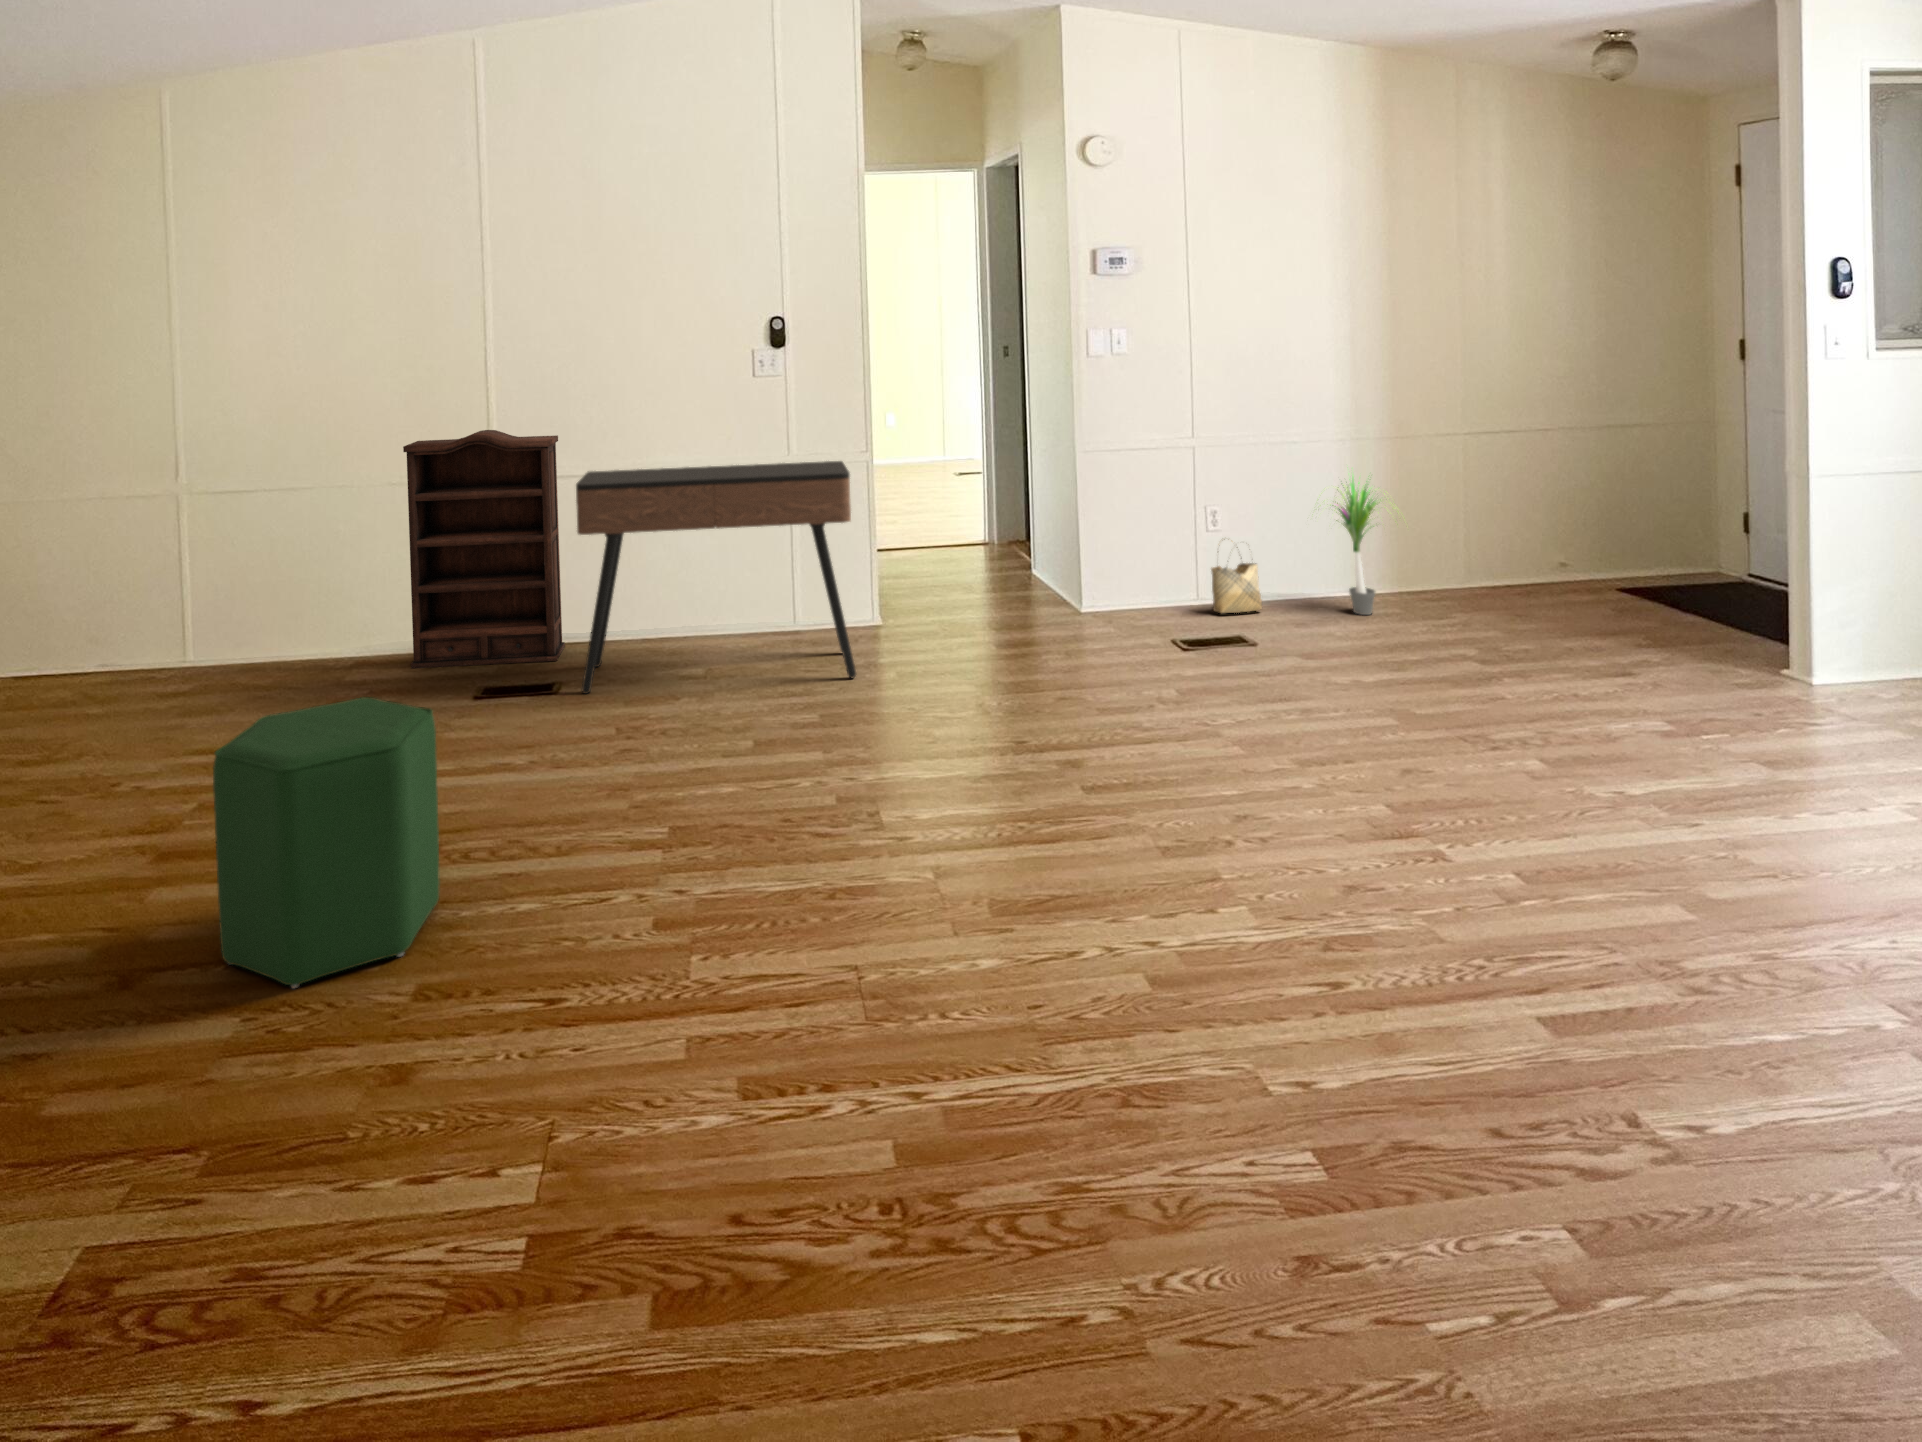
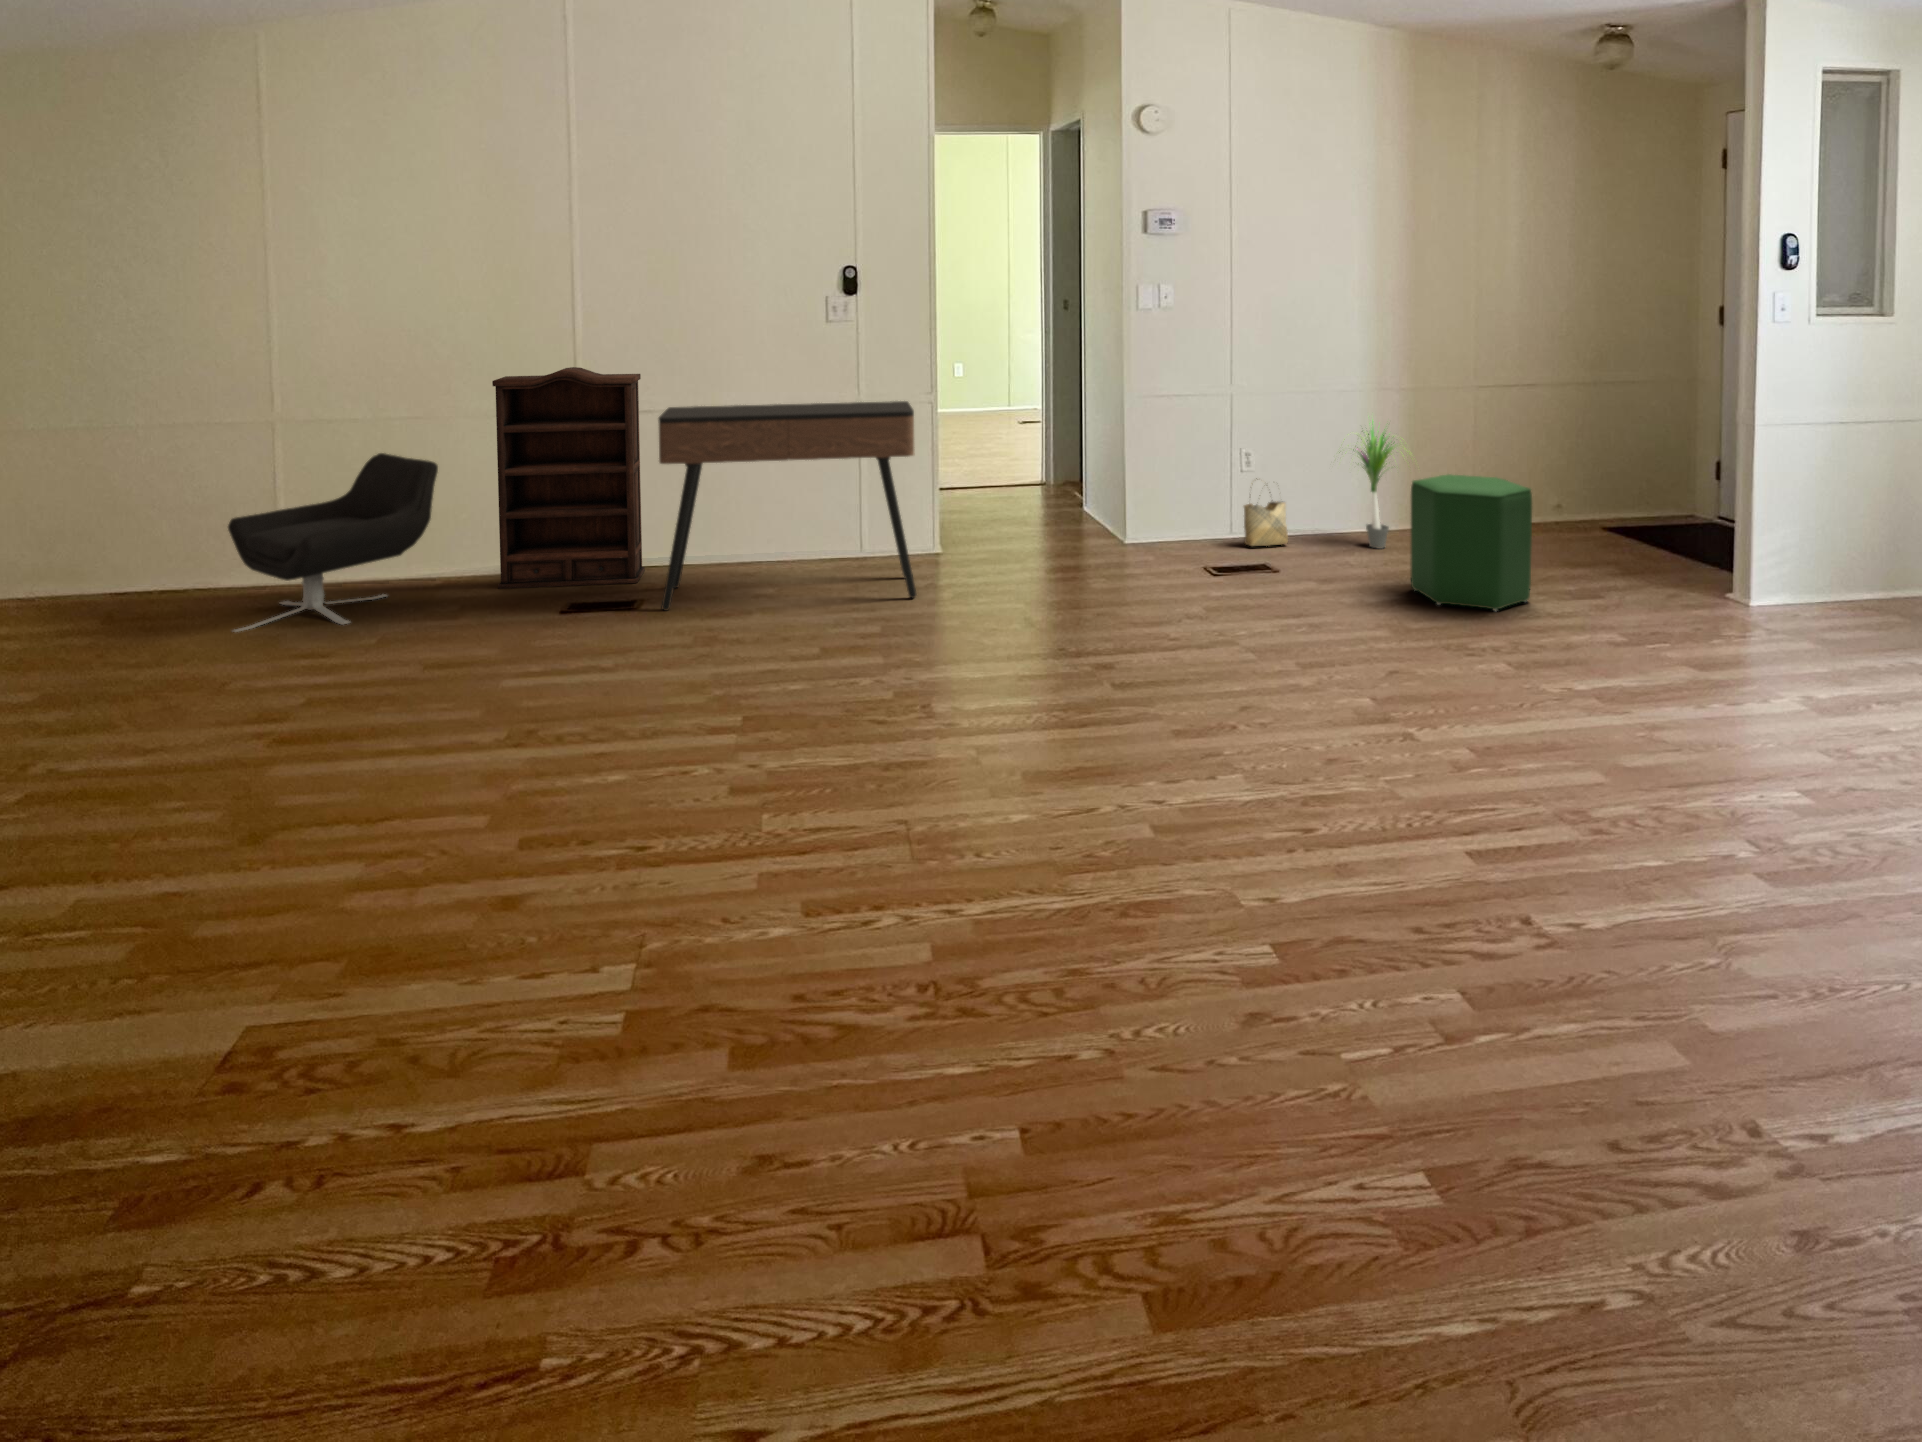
lounge chair: none [131,524,347,721] -> present [228,453,438,632]
ottoman: present [213,697,440,989] -> present [1411,474,1532,611]

